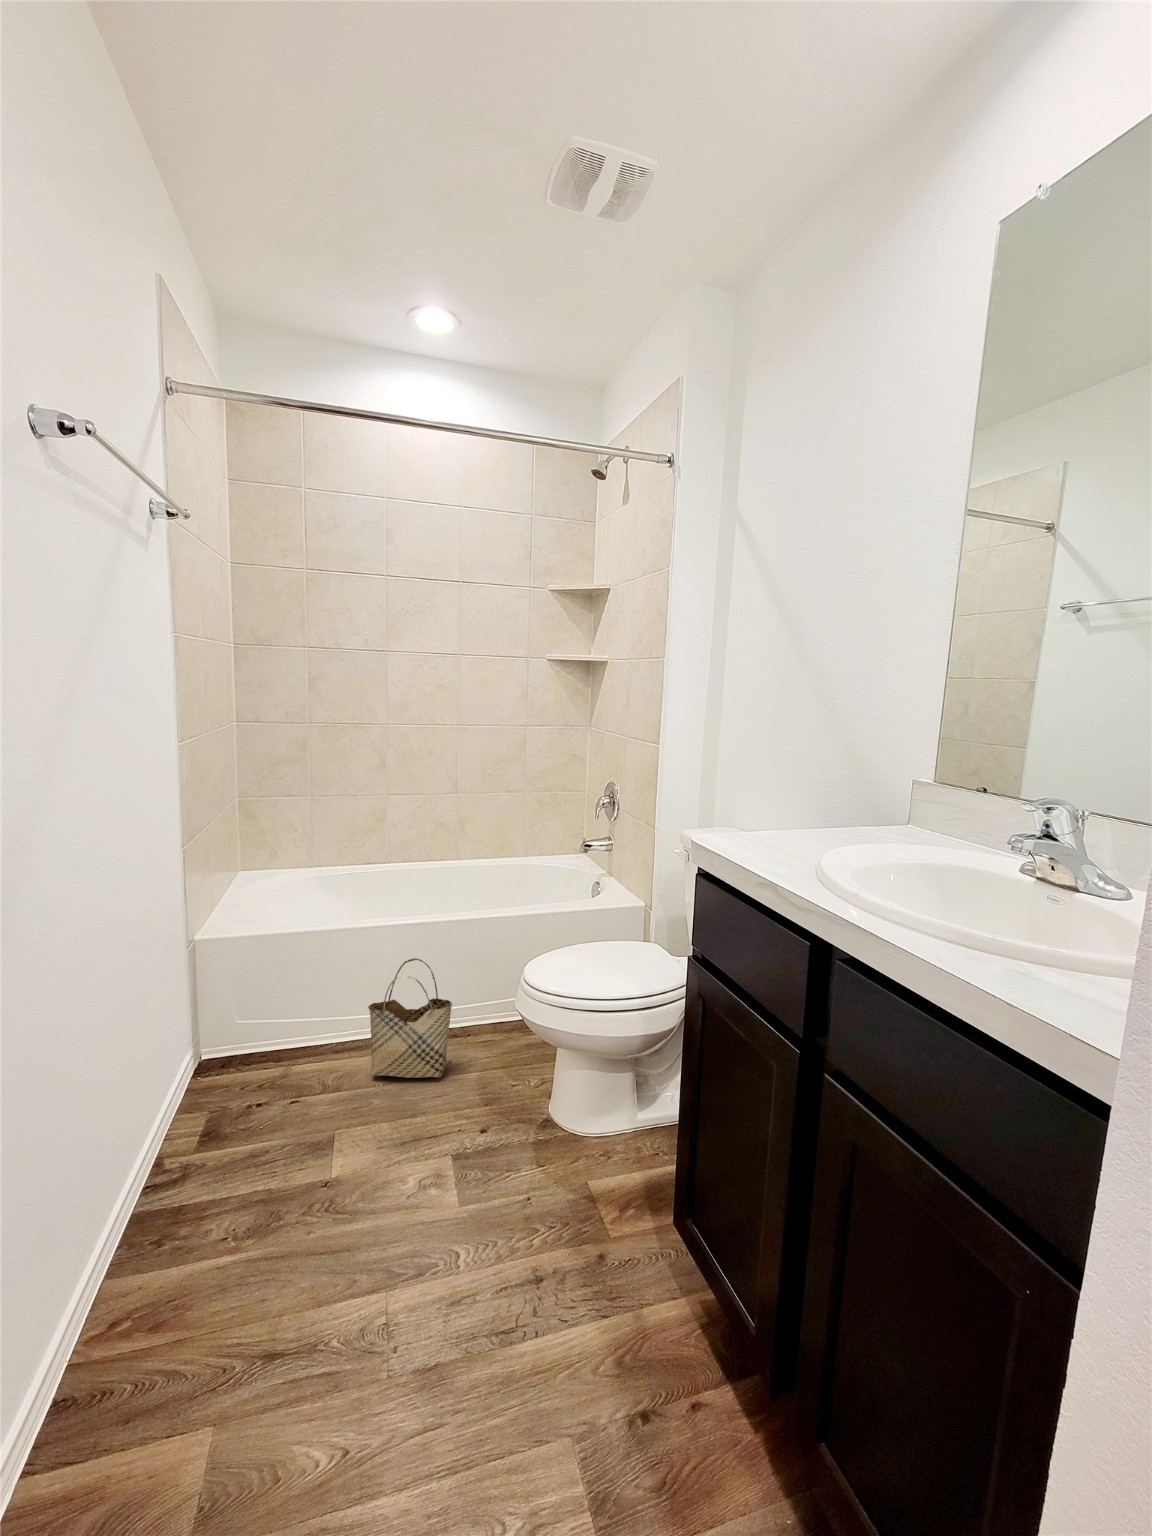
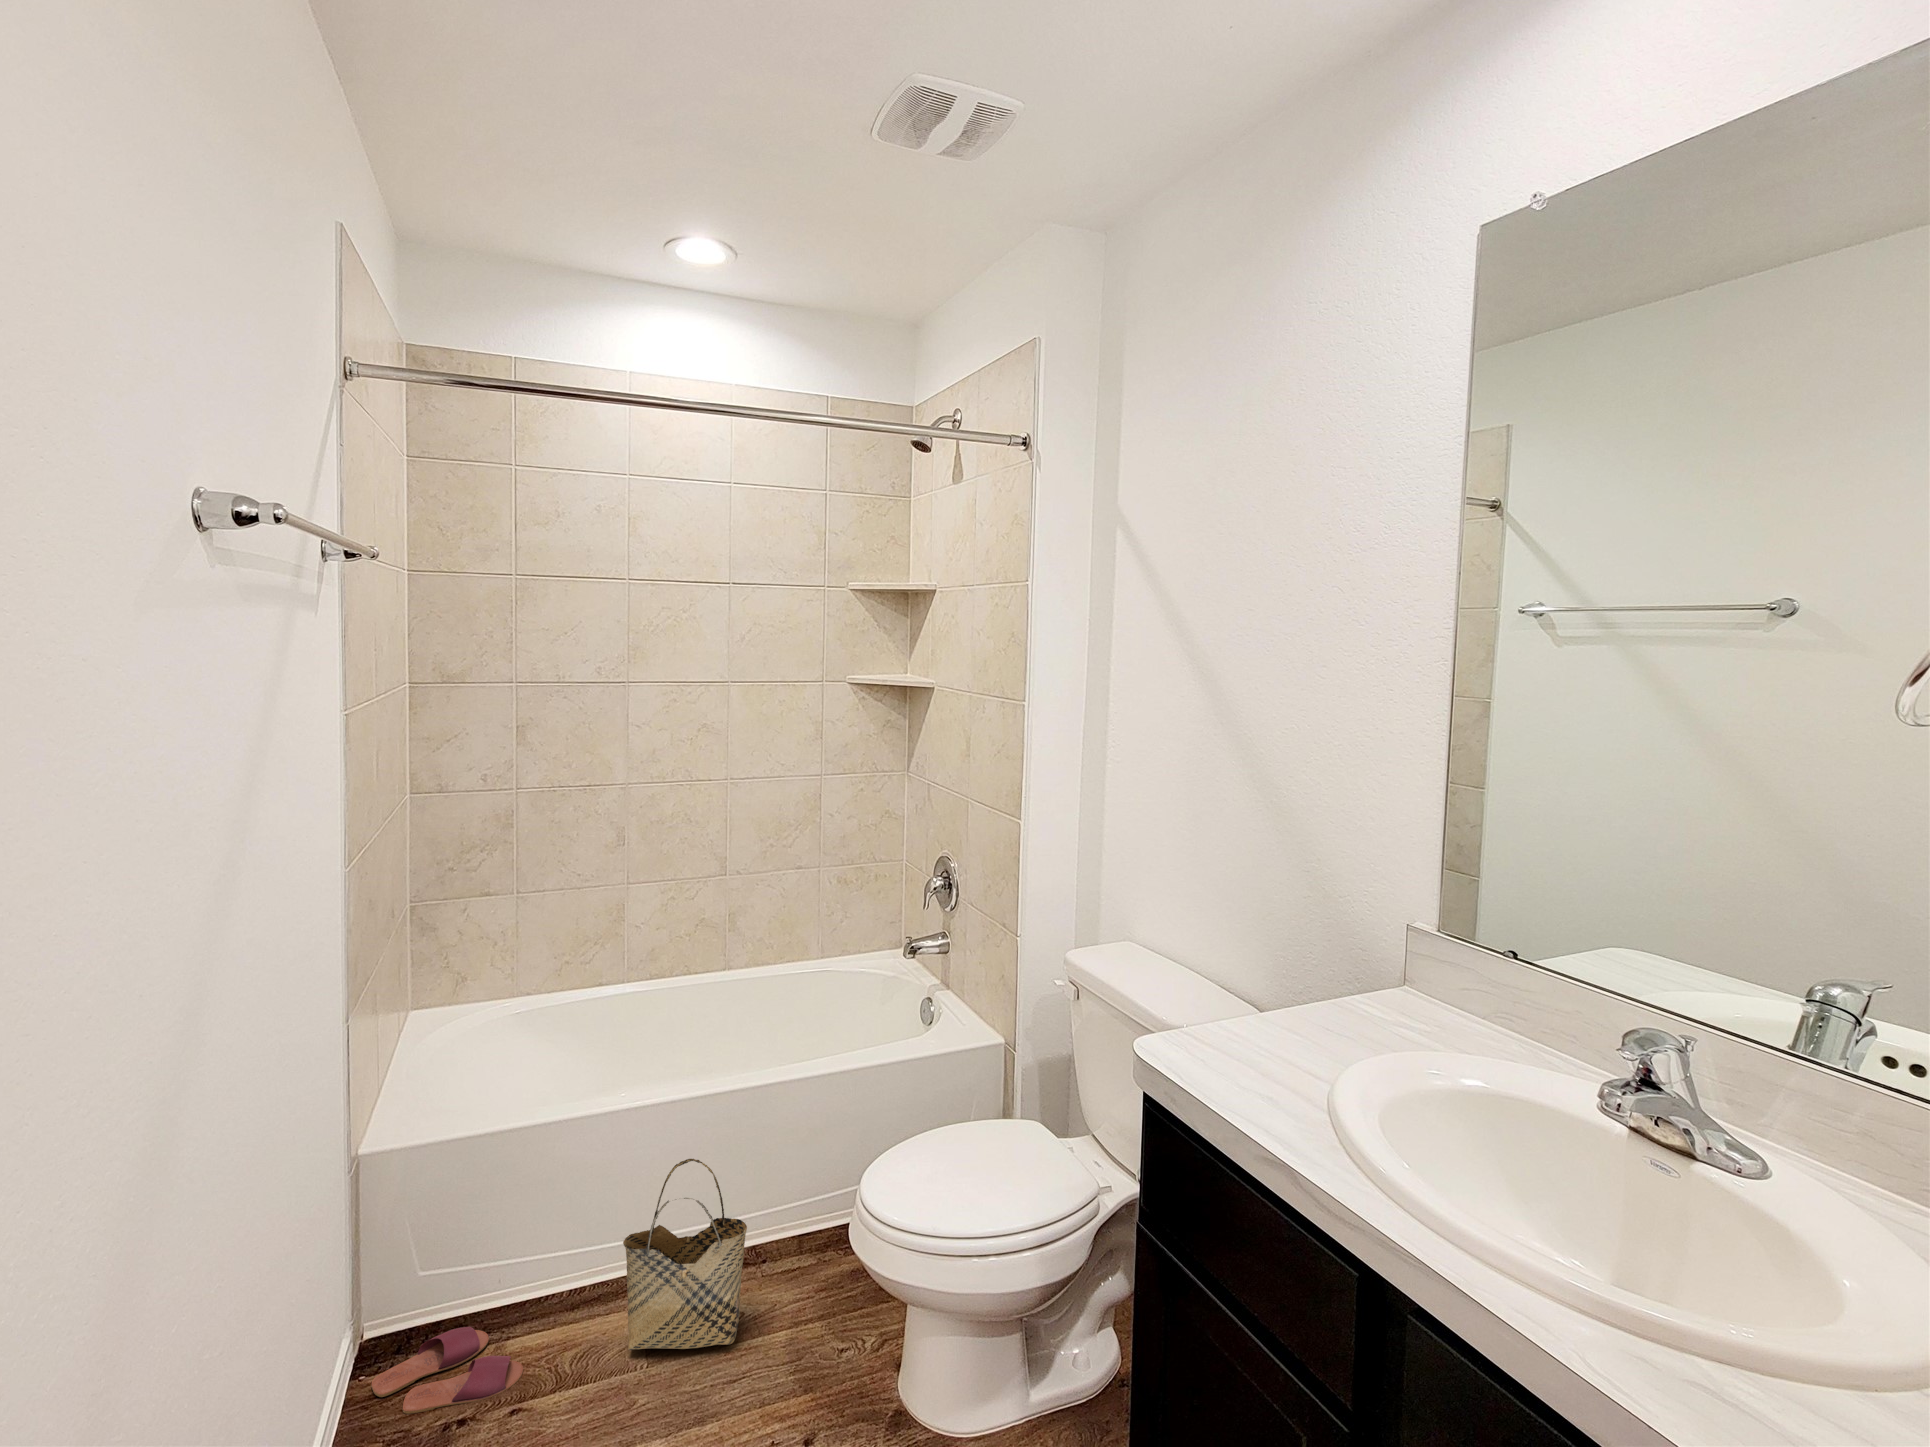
slippers: none [205,1057,302,1099] -> present [372,1327,523,1414]

